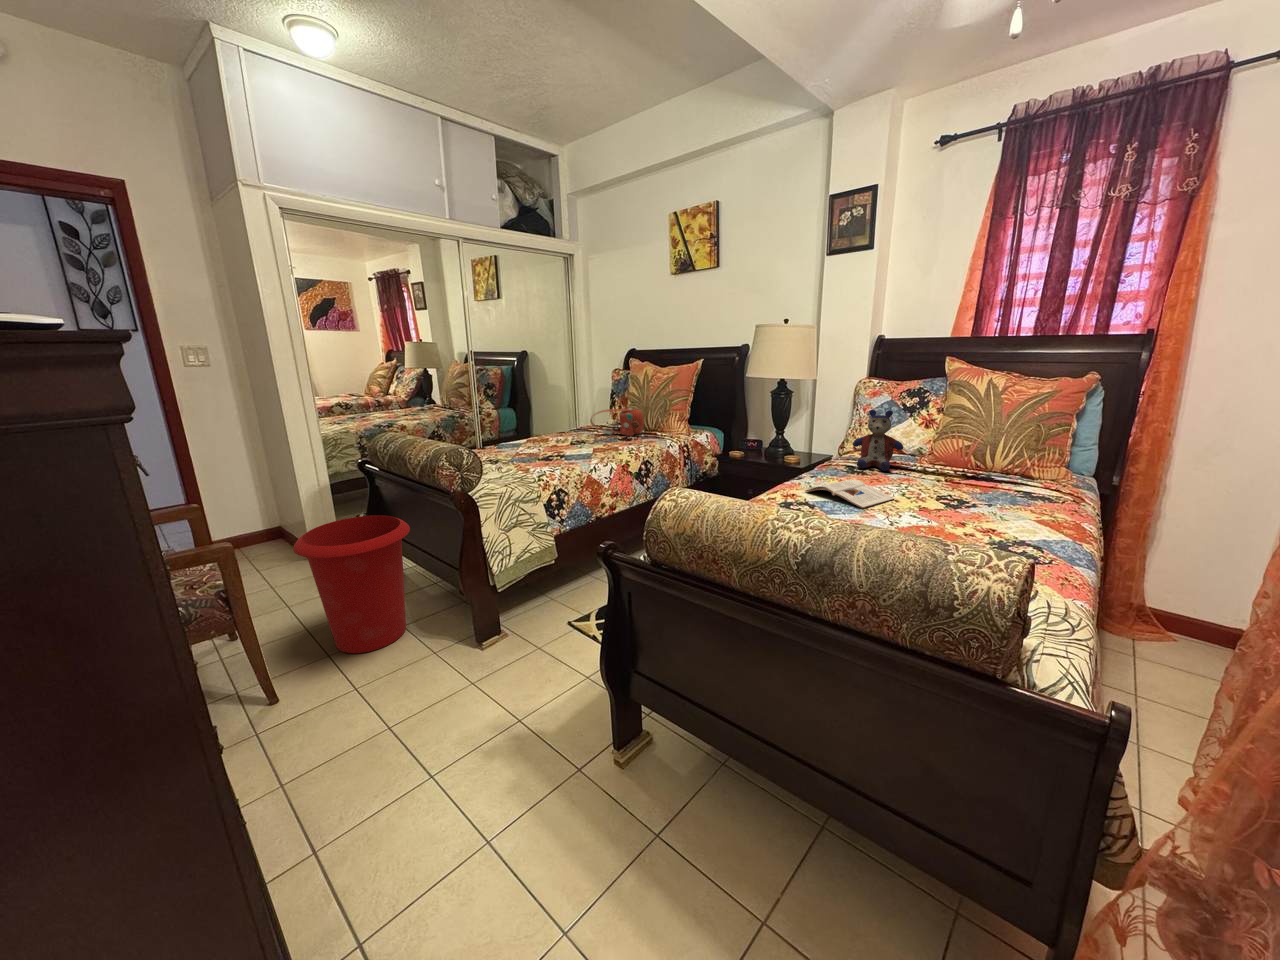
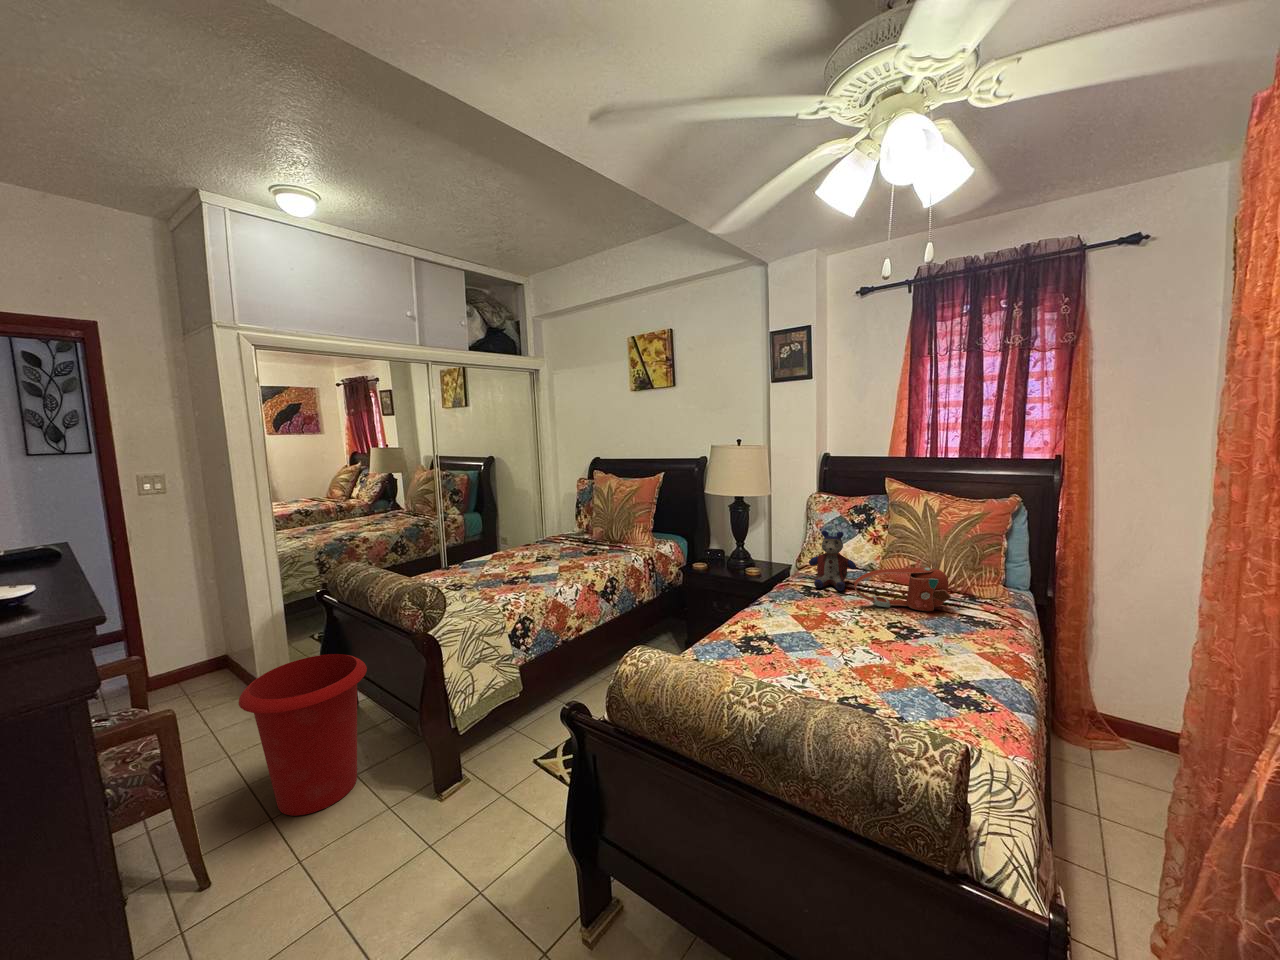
handbag: present [590,408,644,436] -> present [854,567,951,611]
magazine: present [805,480,894,508] -> none [765,606,850,642]

